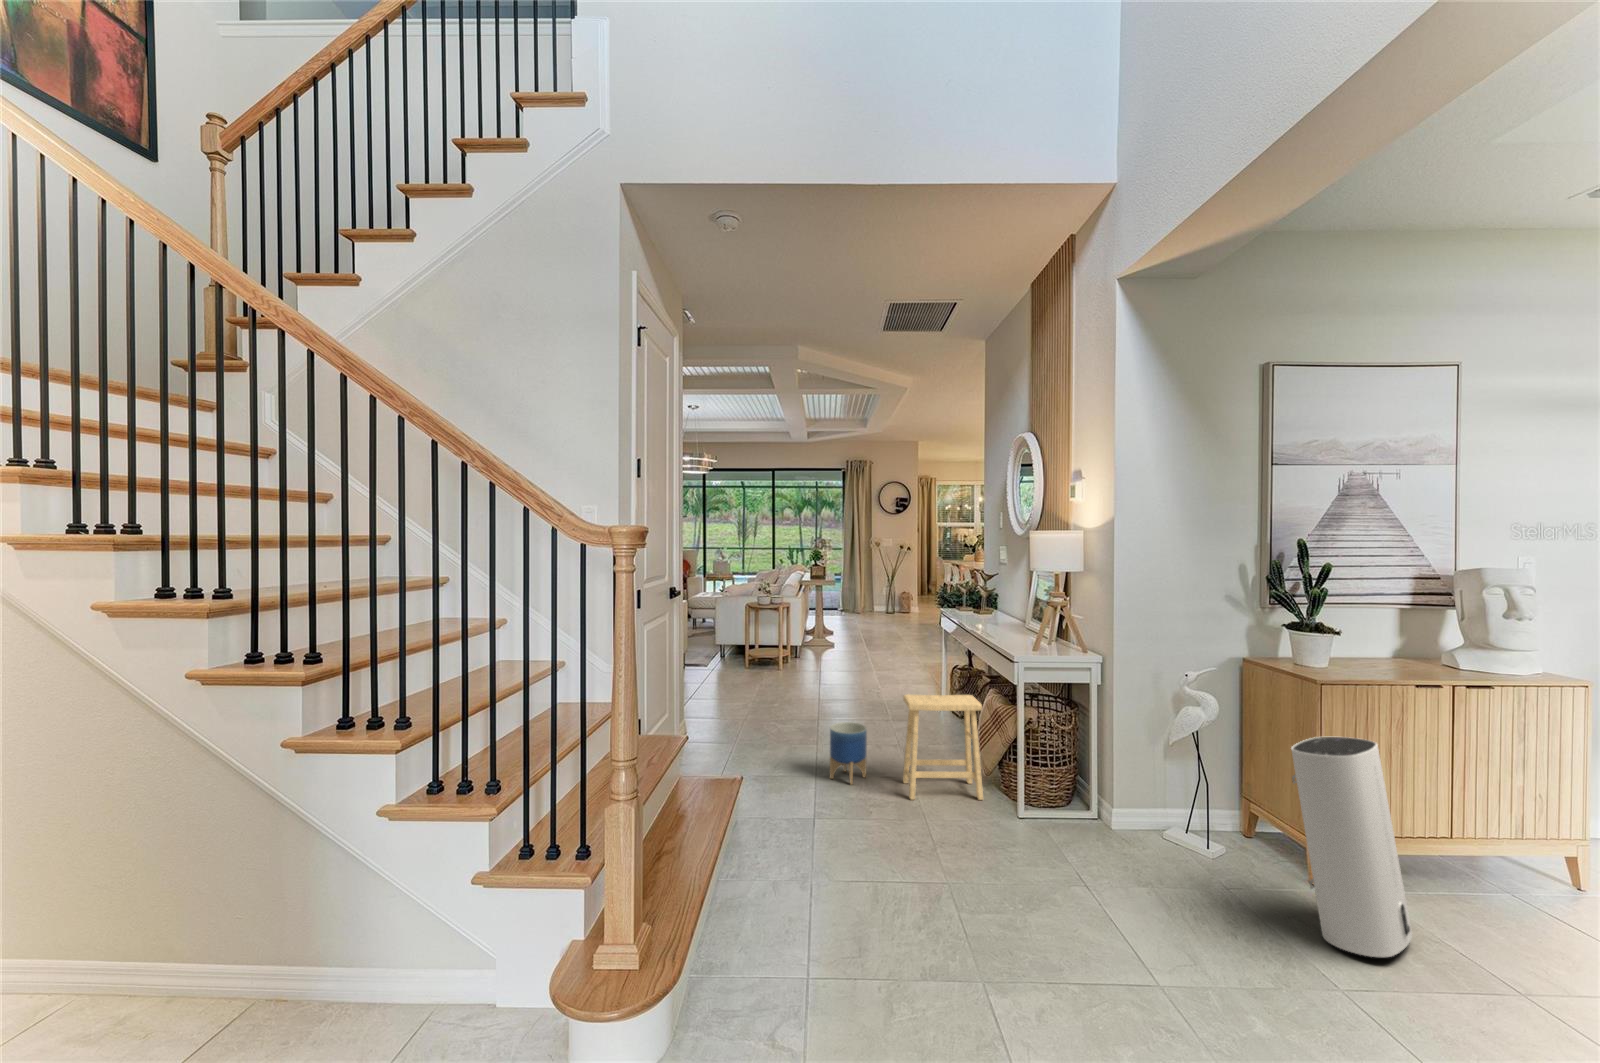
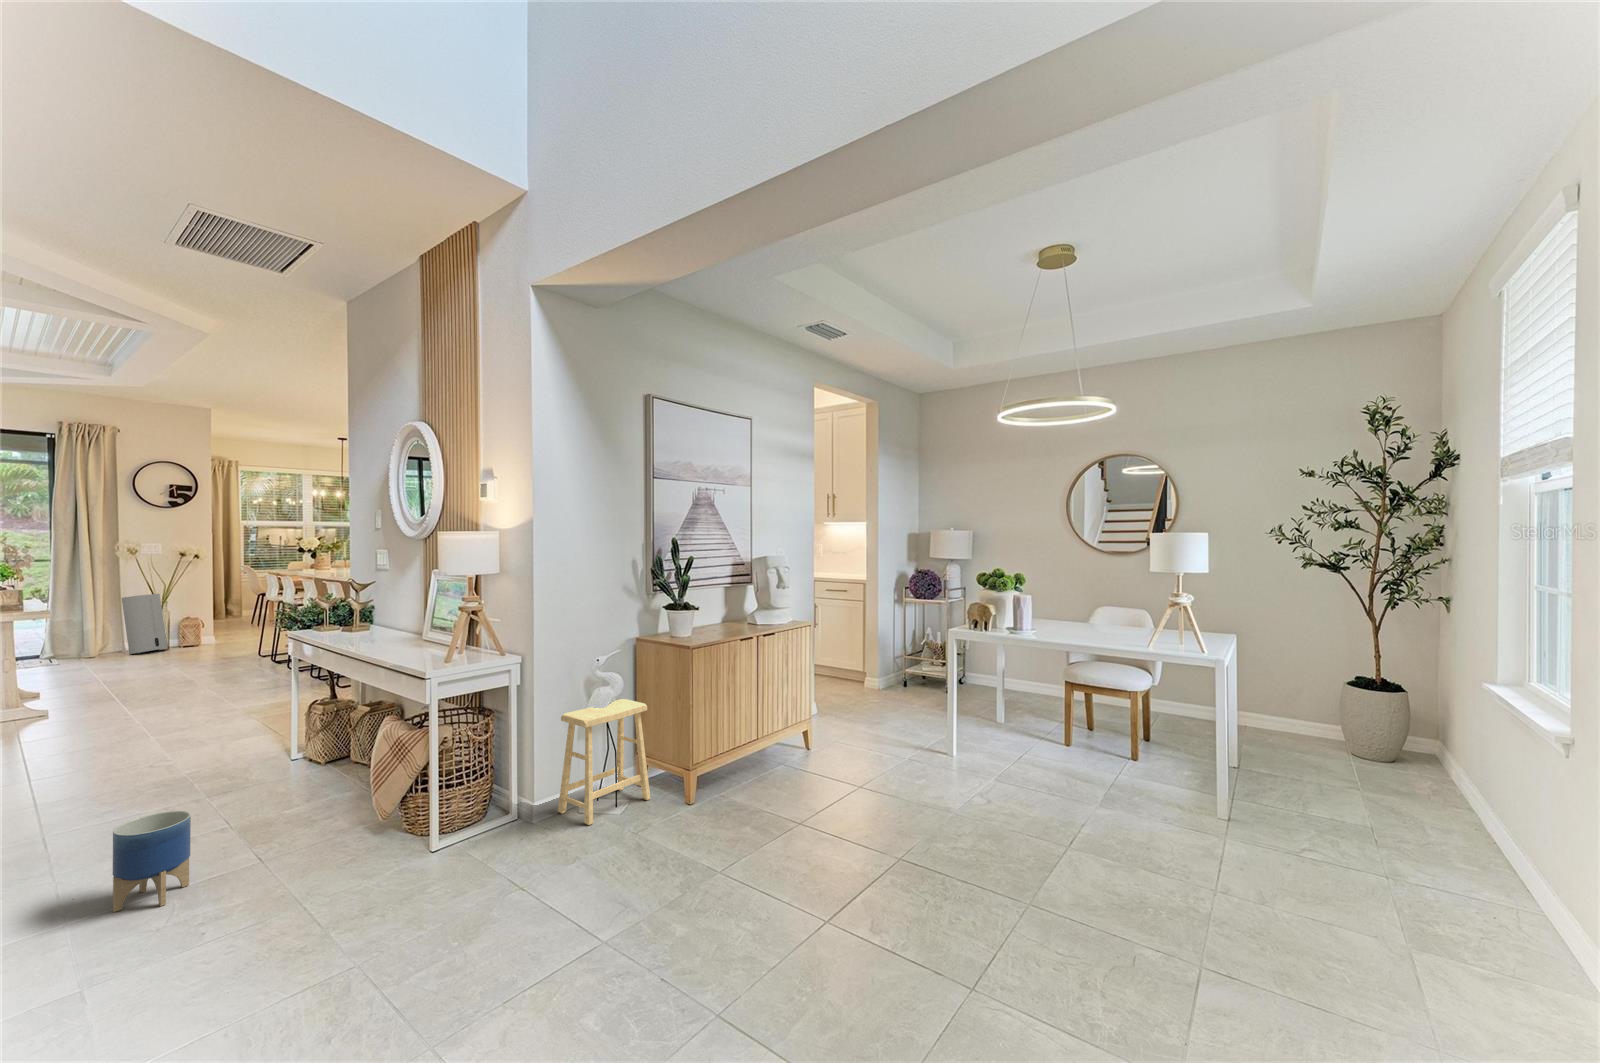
footstool: present [902,695,983,800] -> present [558,699,650,825]
air purifier: present [1291,737,1412,957] -> present [122,594,167,654]

